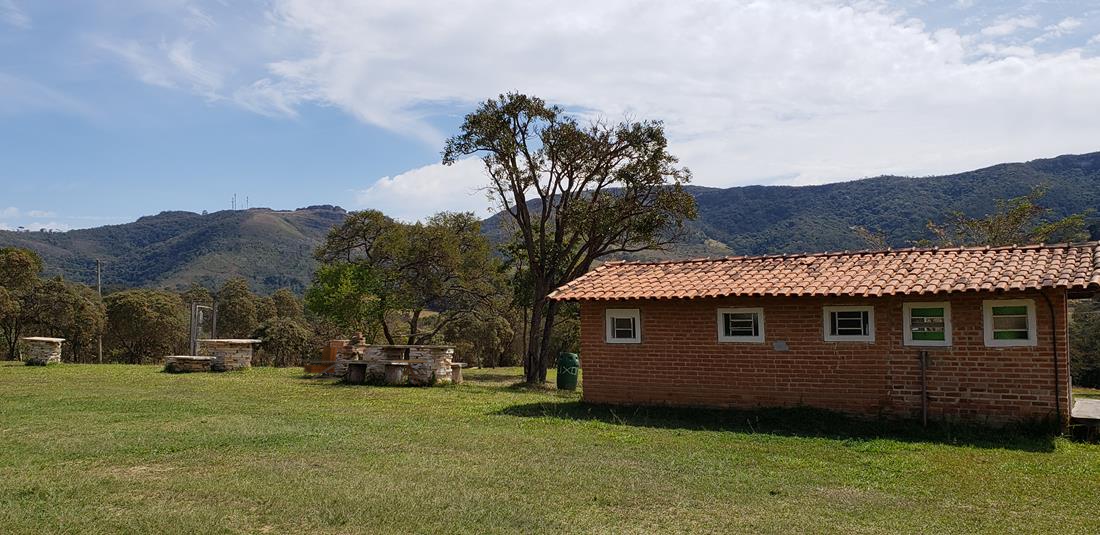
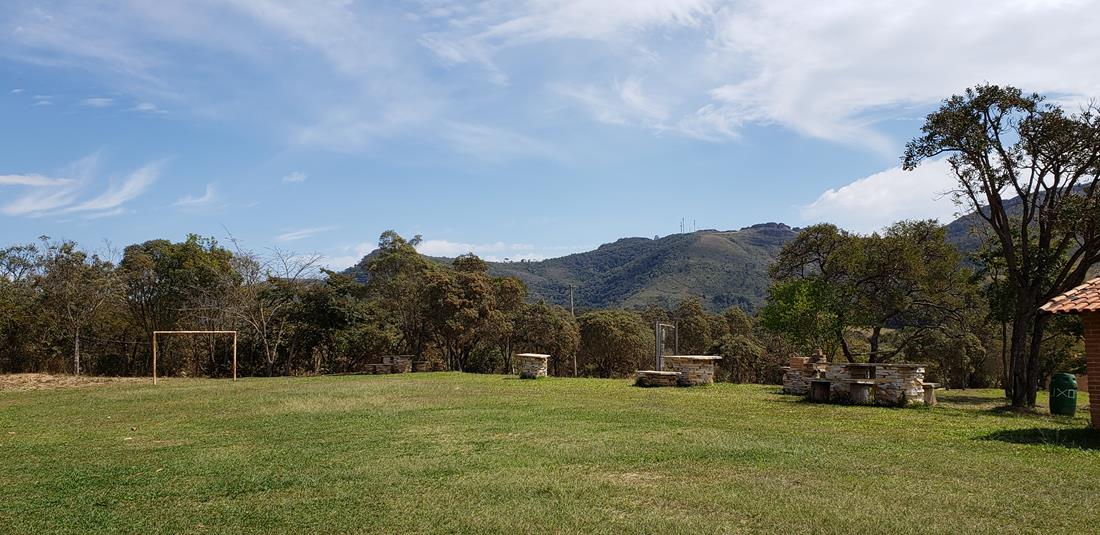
lounge chair: present [302,347,340,380] -> none [764,364,802,397]

